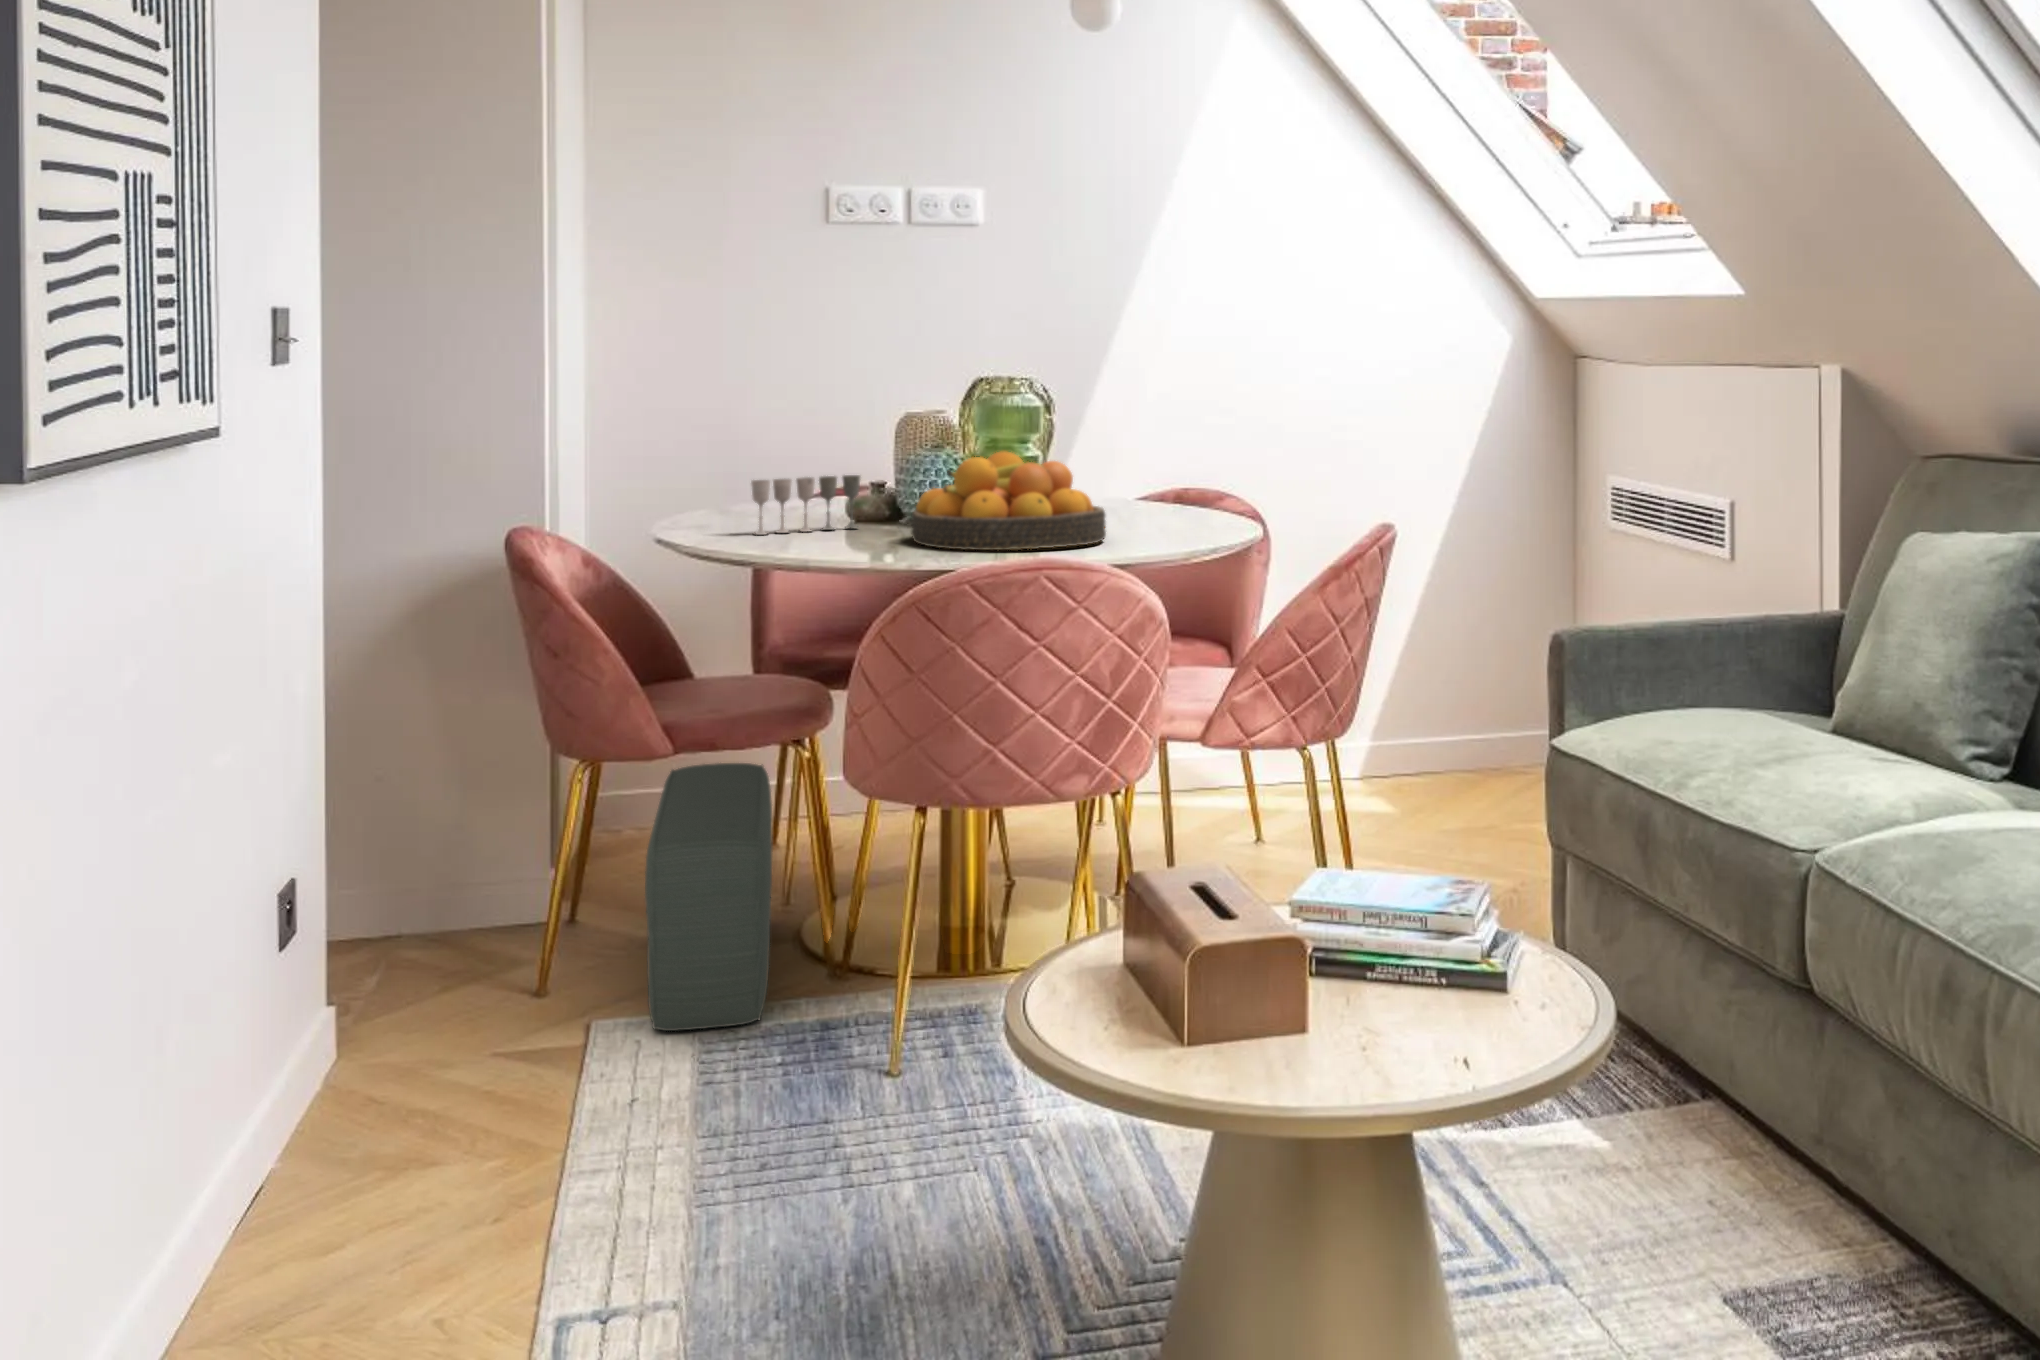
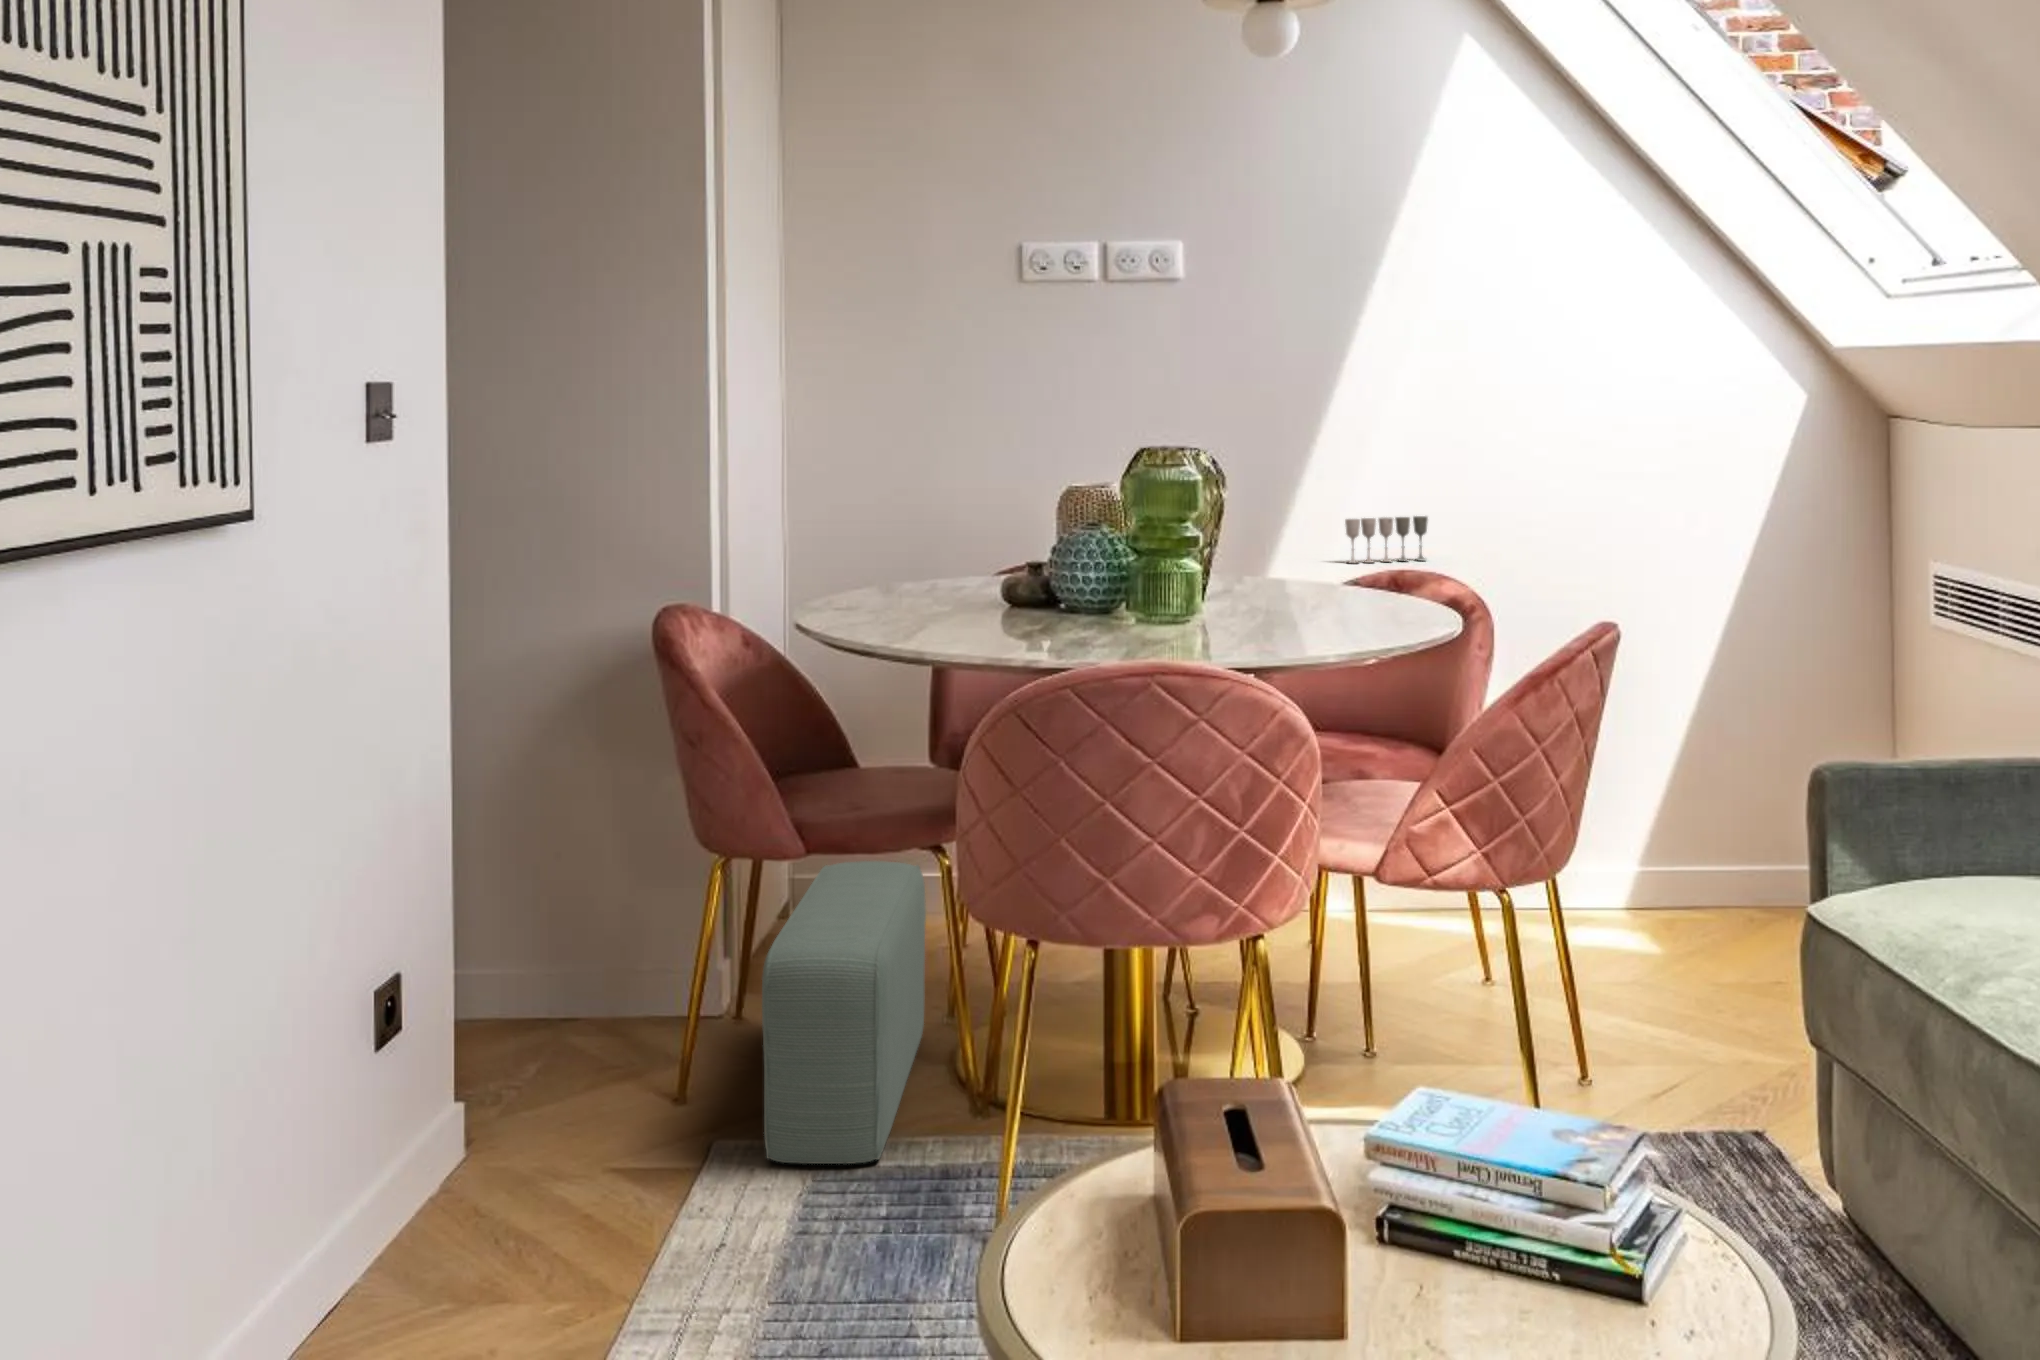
fruit bowl: present [911,451,1106,550] -> none [1050,531,1267,646]
wine glass: present [751,475,860,535] -> present [1345,516,1428,564]

